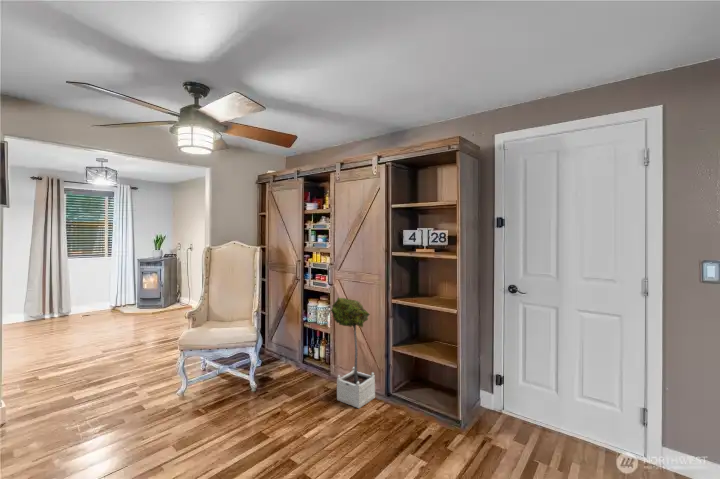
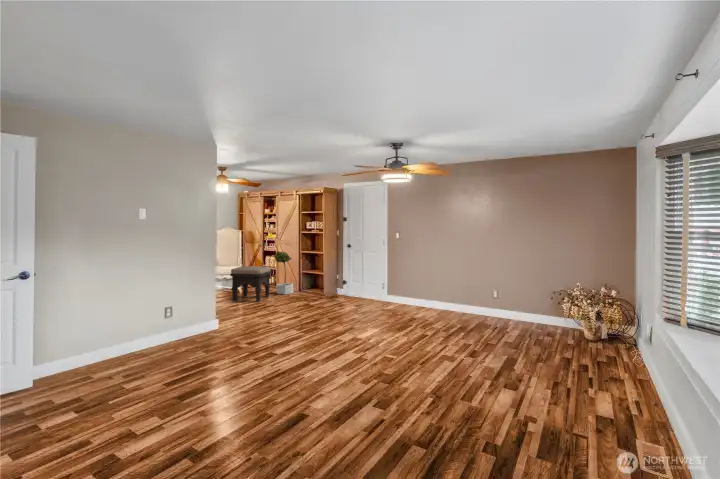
ottoman: none [216,339,327,464] -> present [230,266,271,302]

